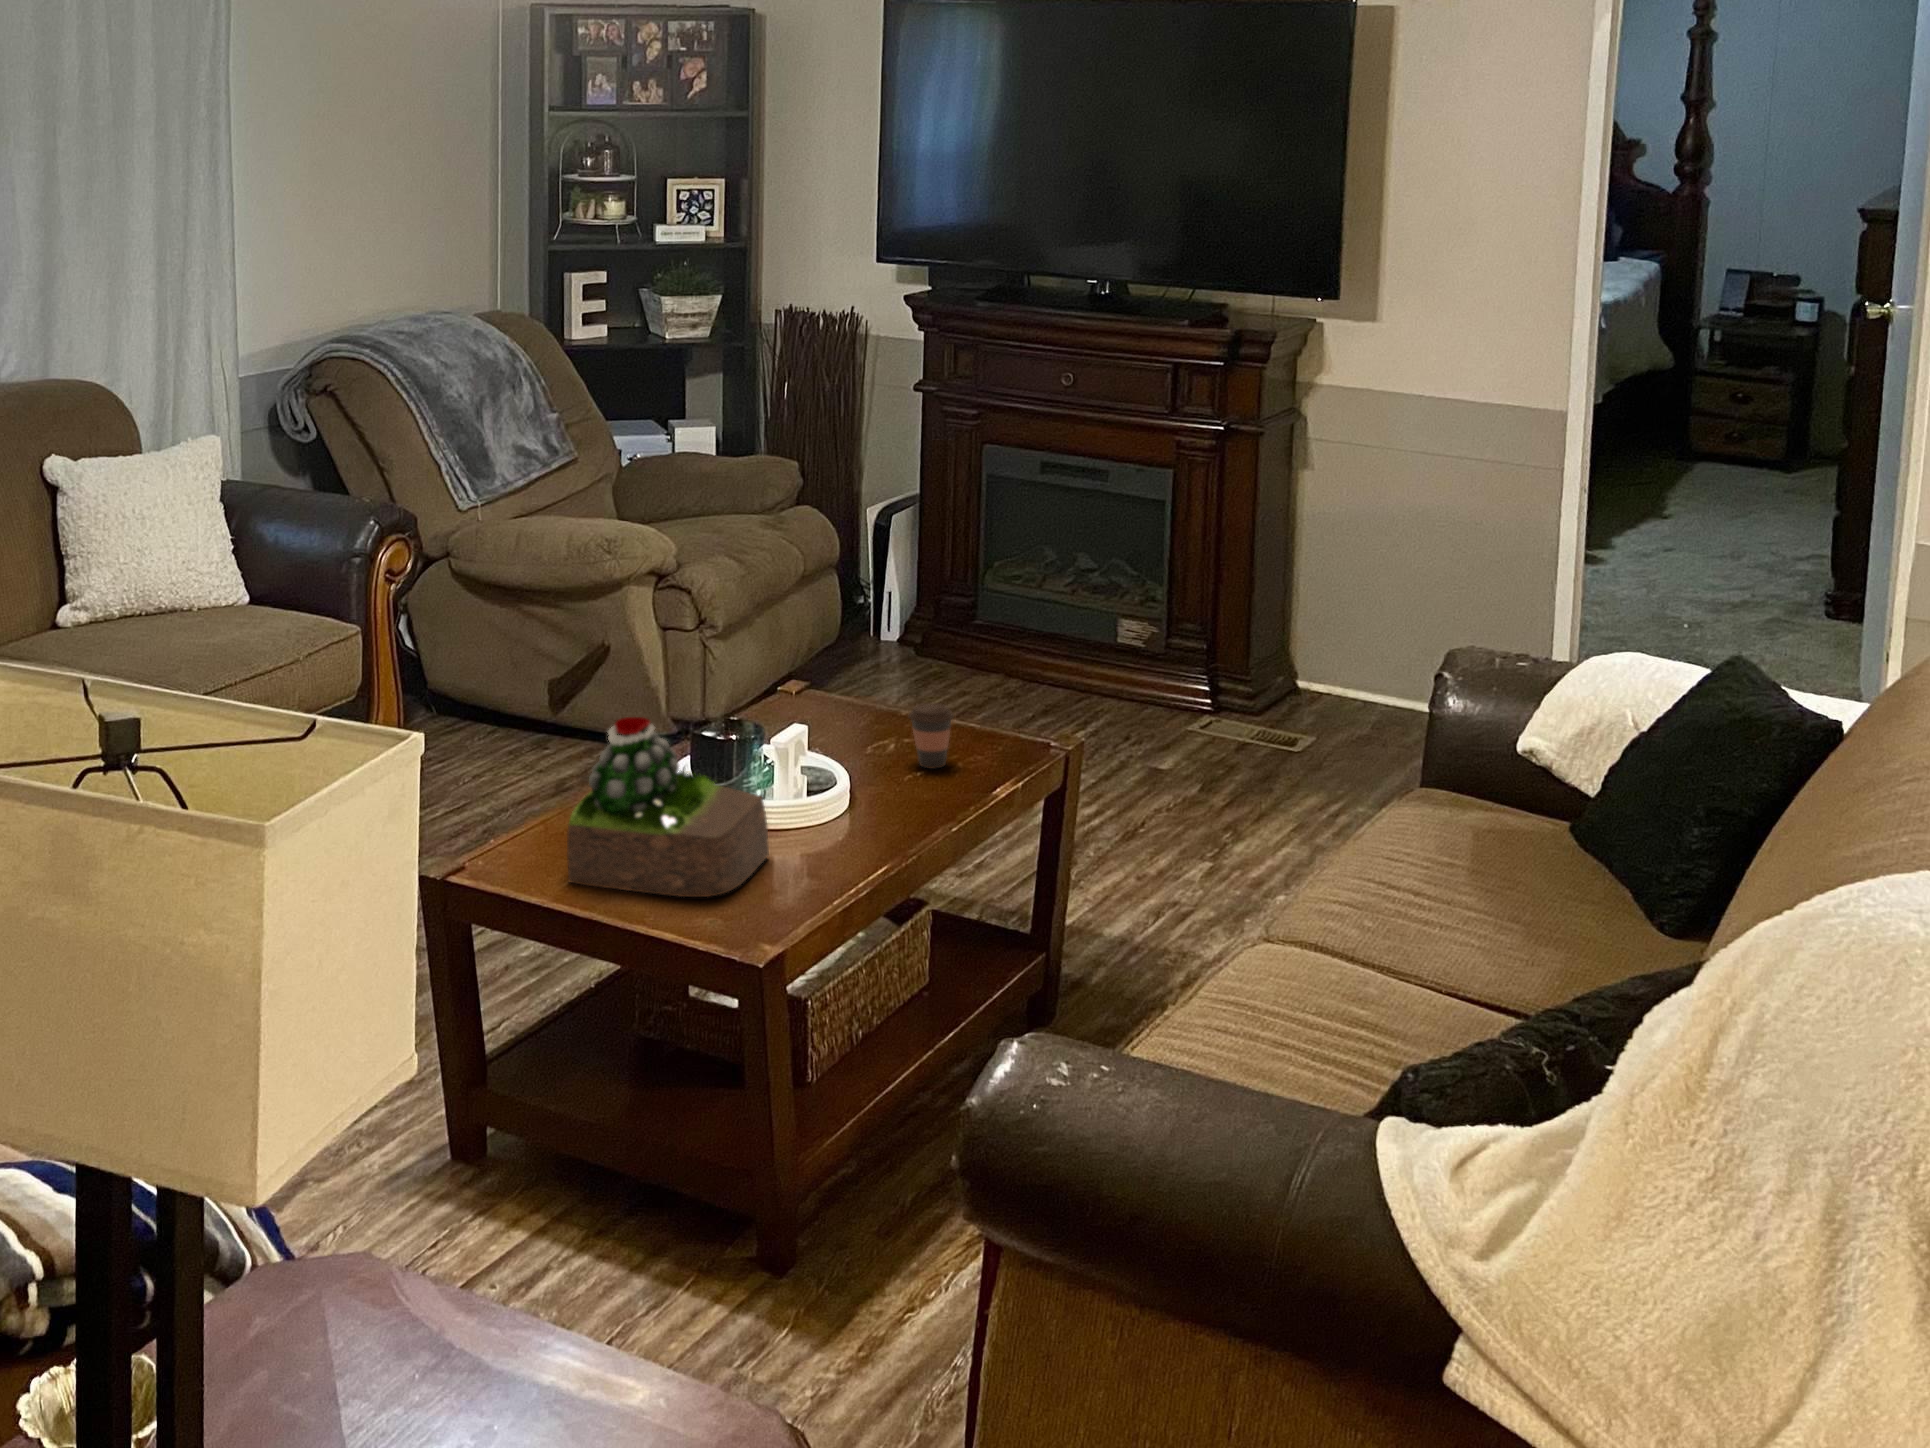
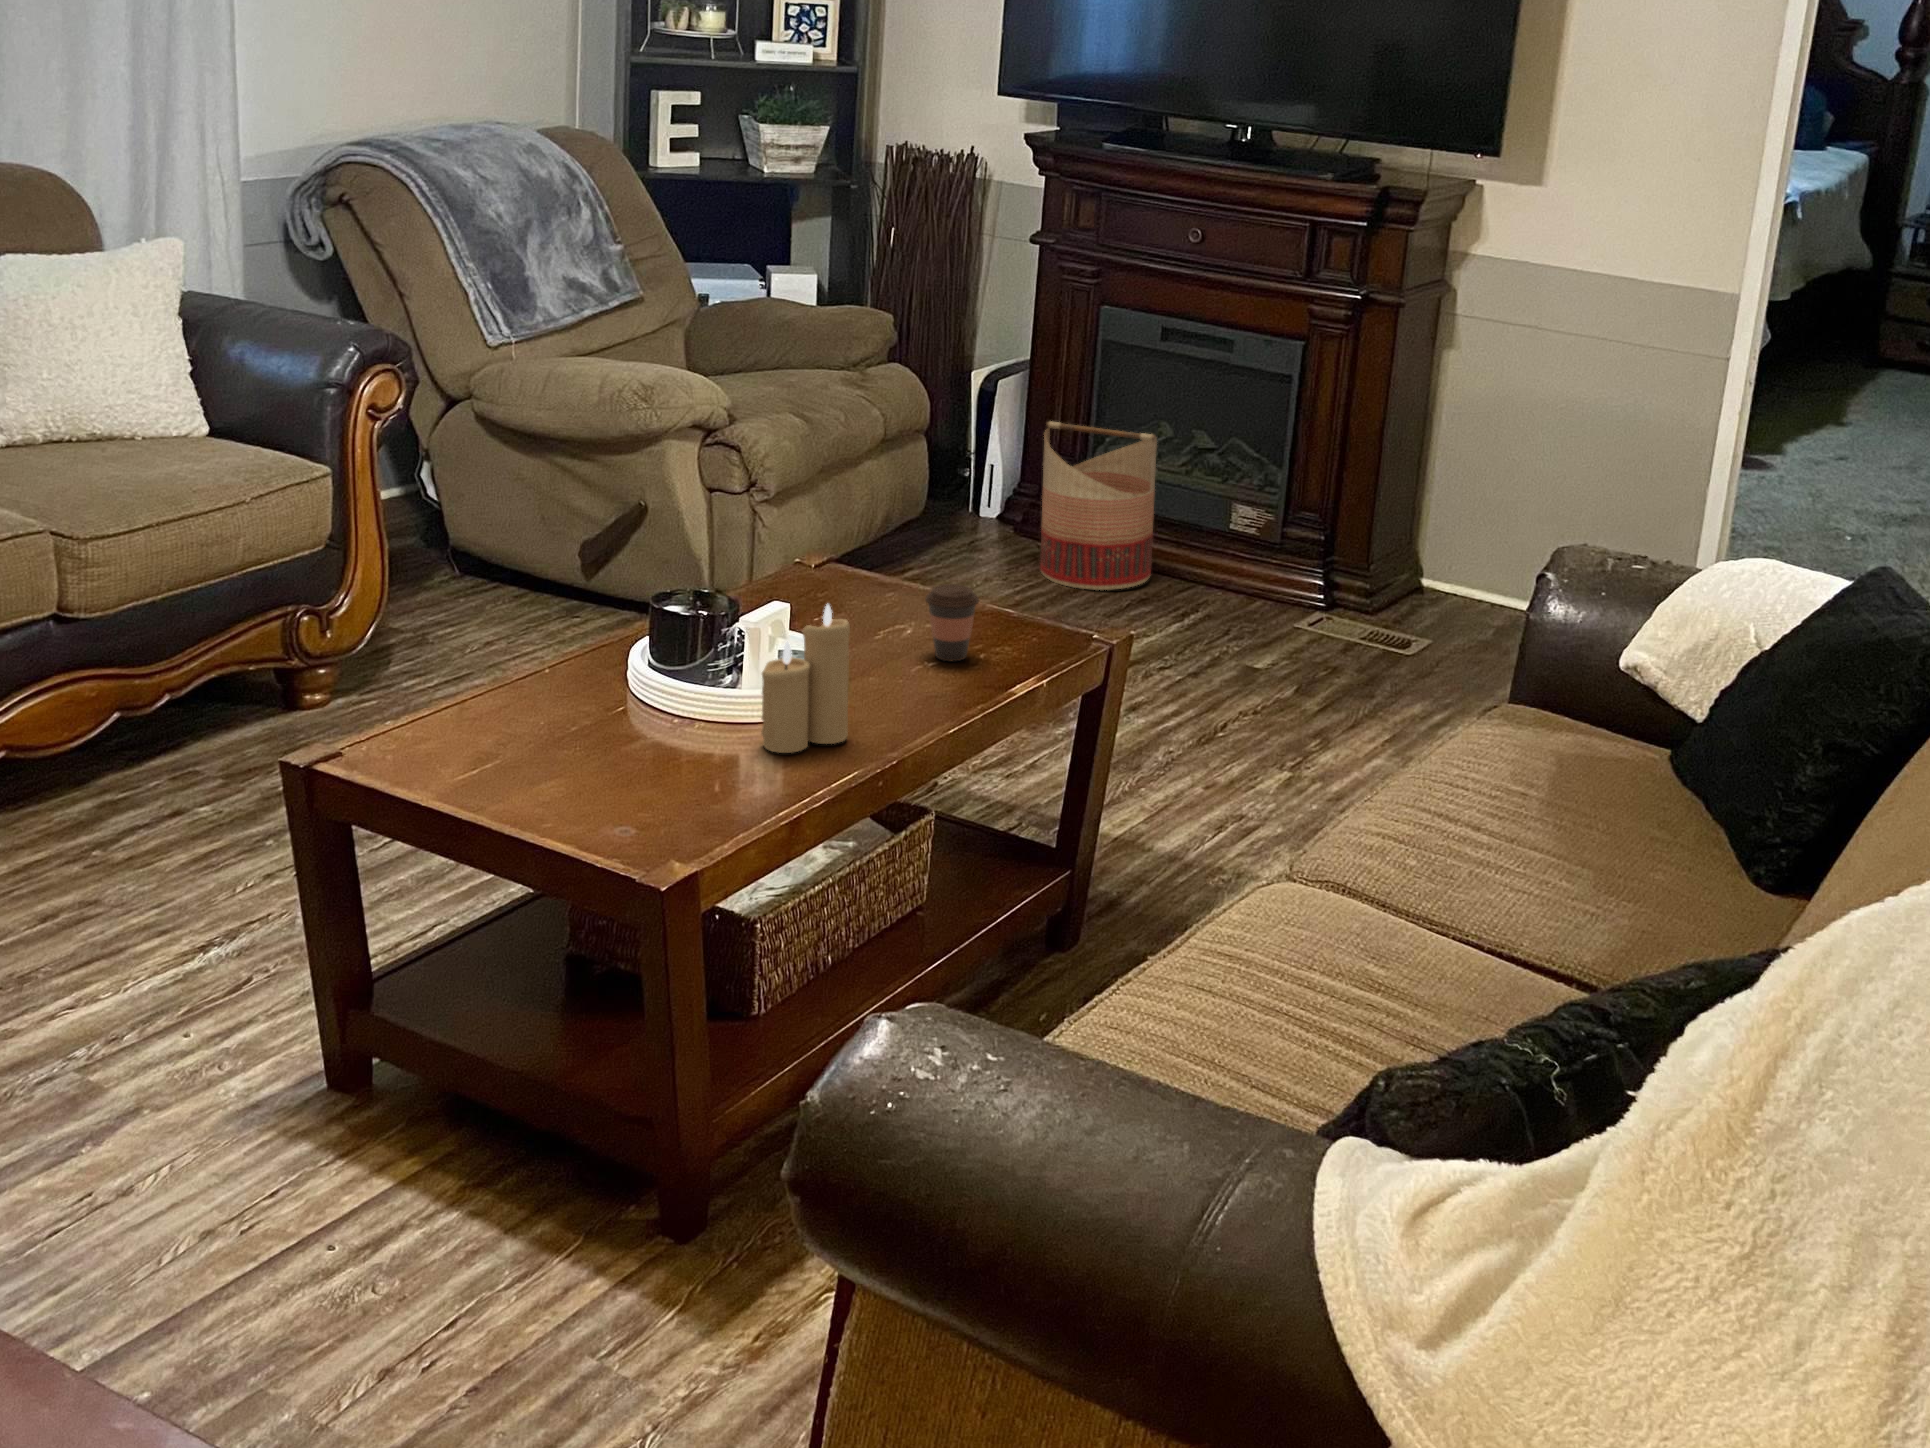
basket: none [943,550,1045,698] -> present [1040,422,1157,590]
succulent plant: present [567,717,769,897] -> none [466,581,721,801]
candle: none [796,725,868,852] -> present [761,604,850,753]

